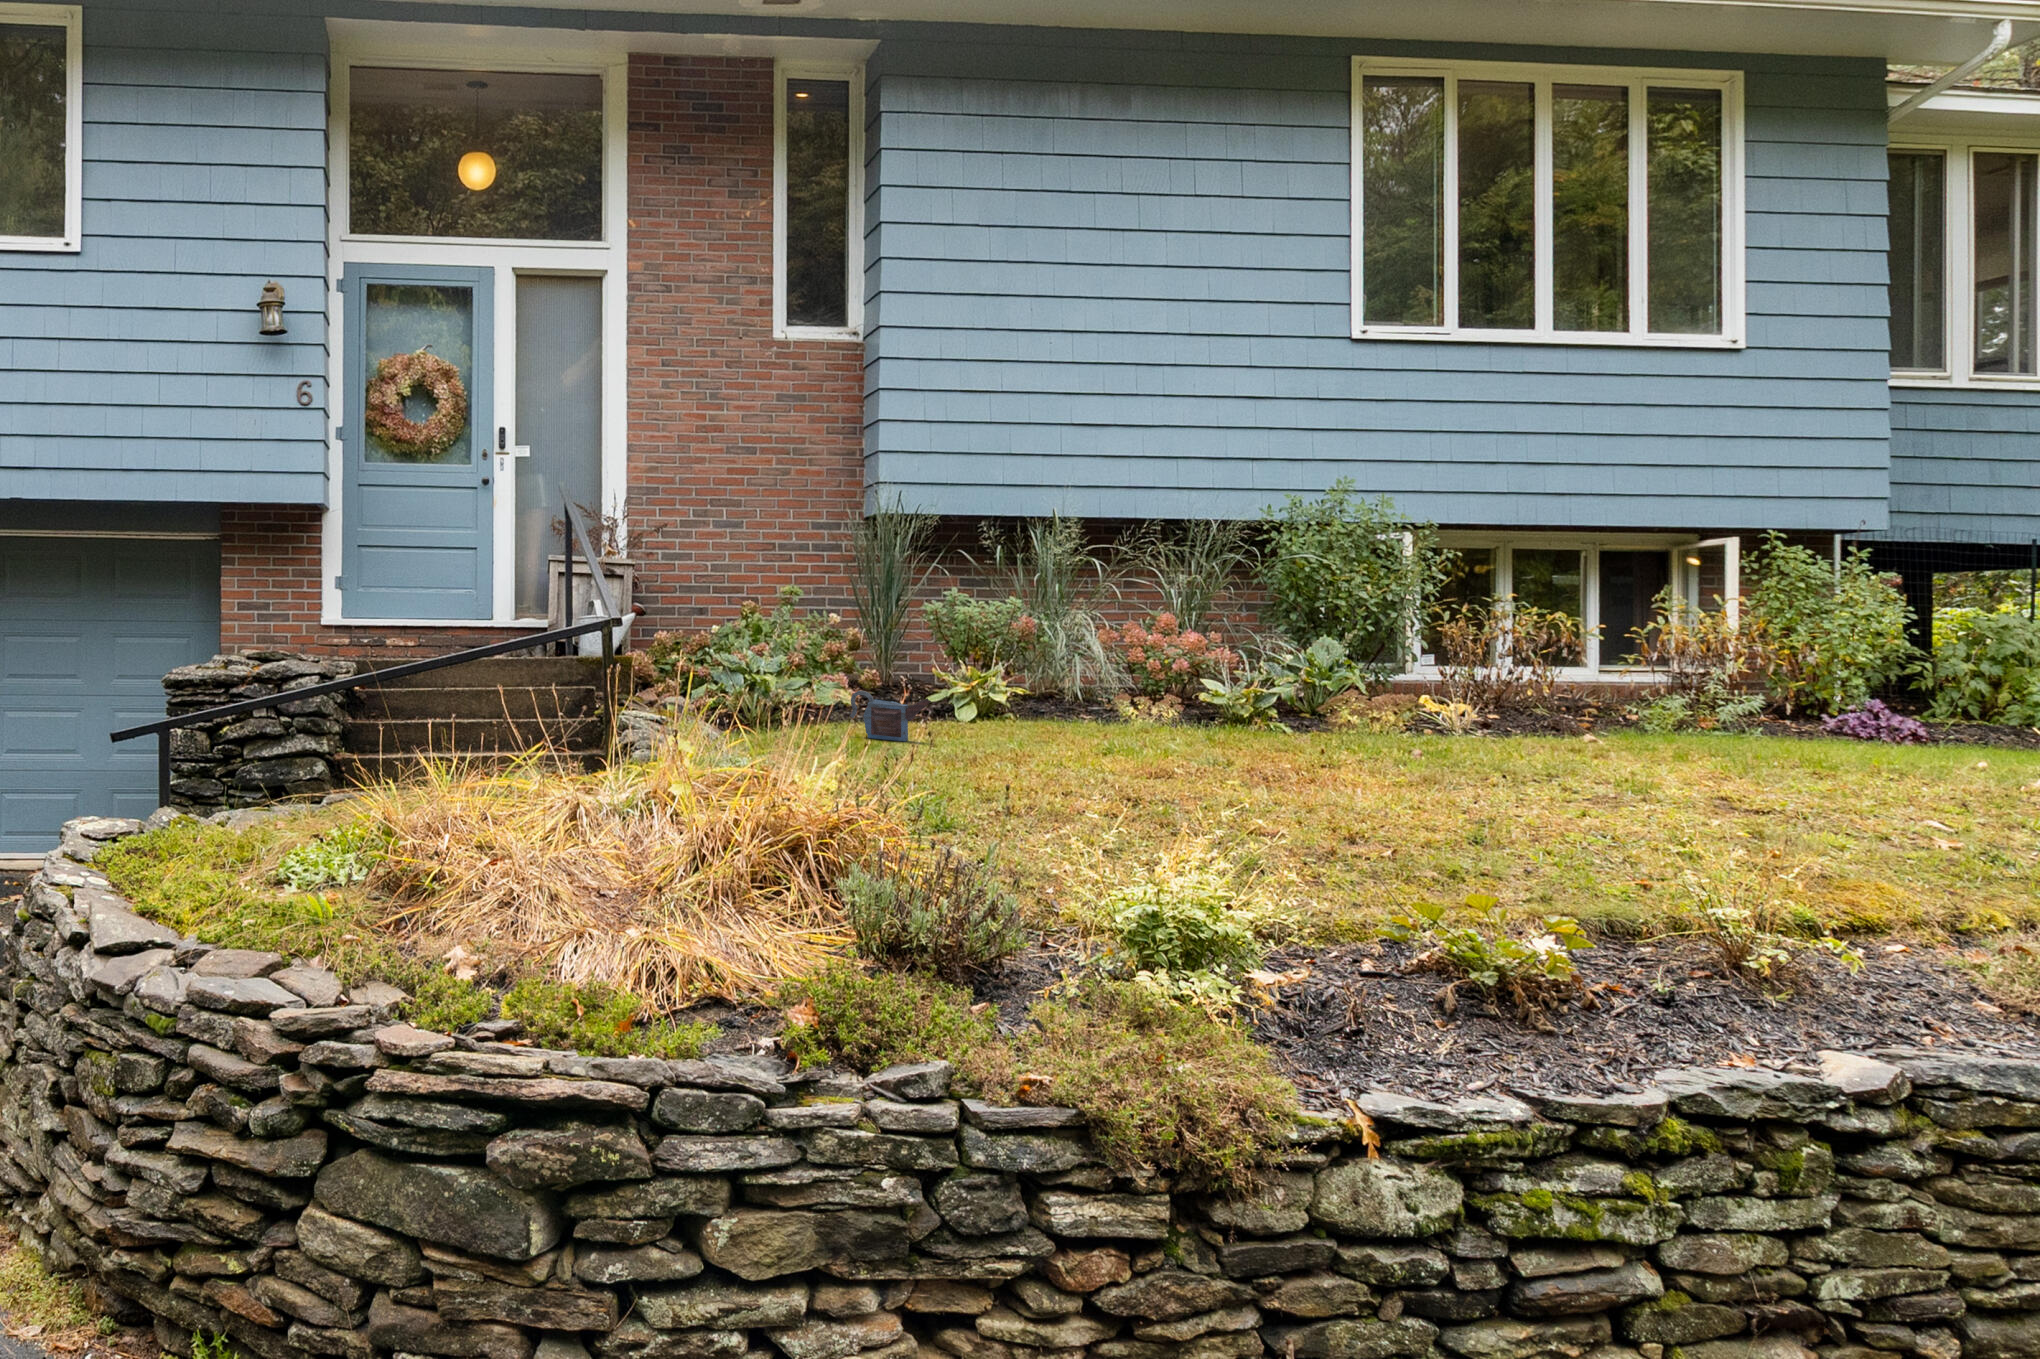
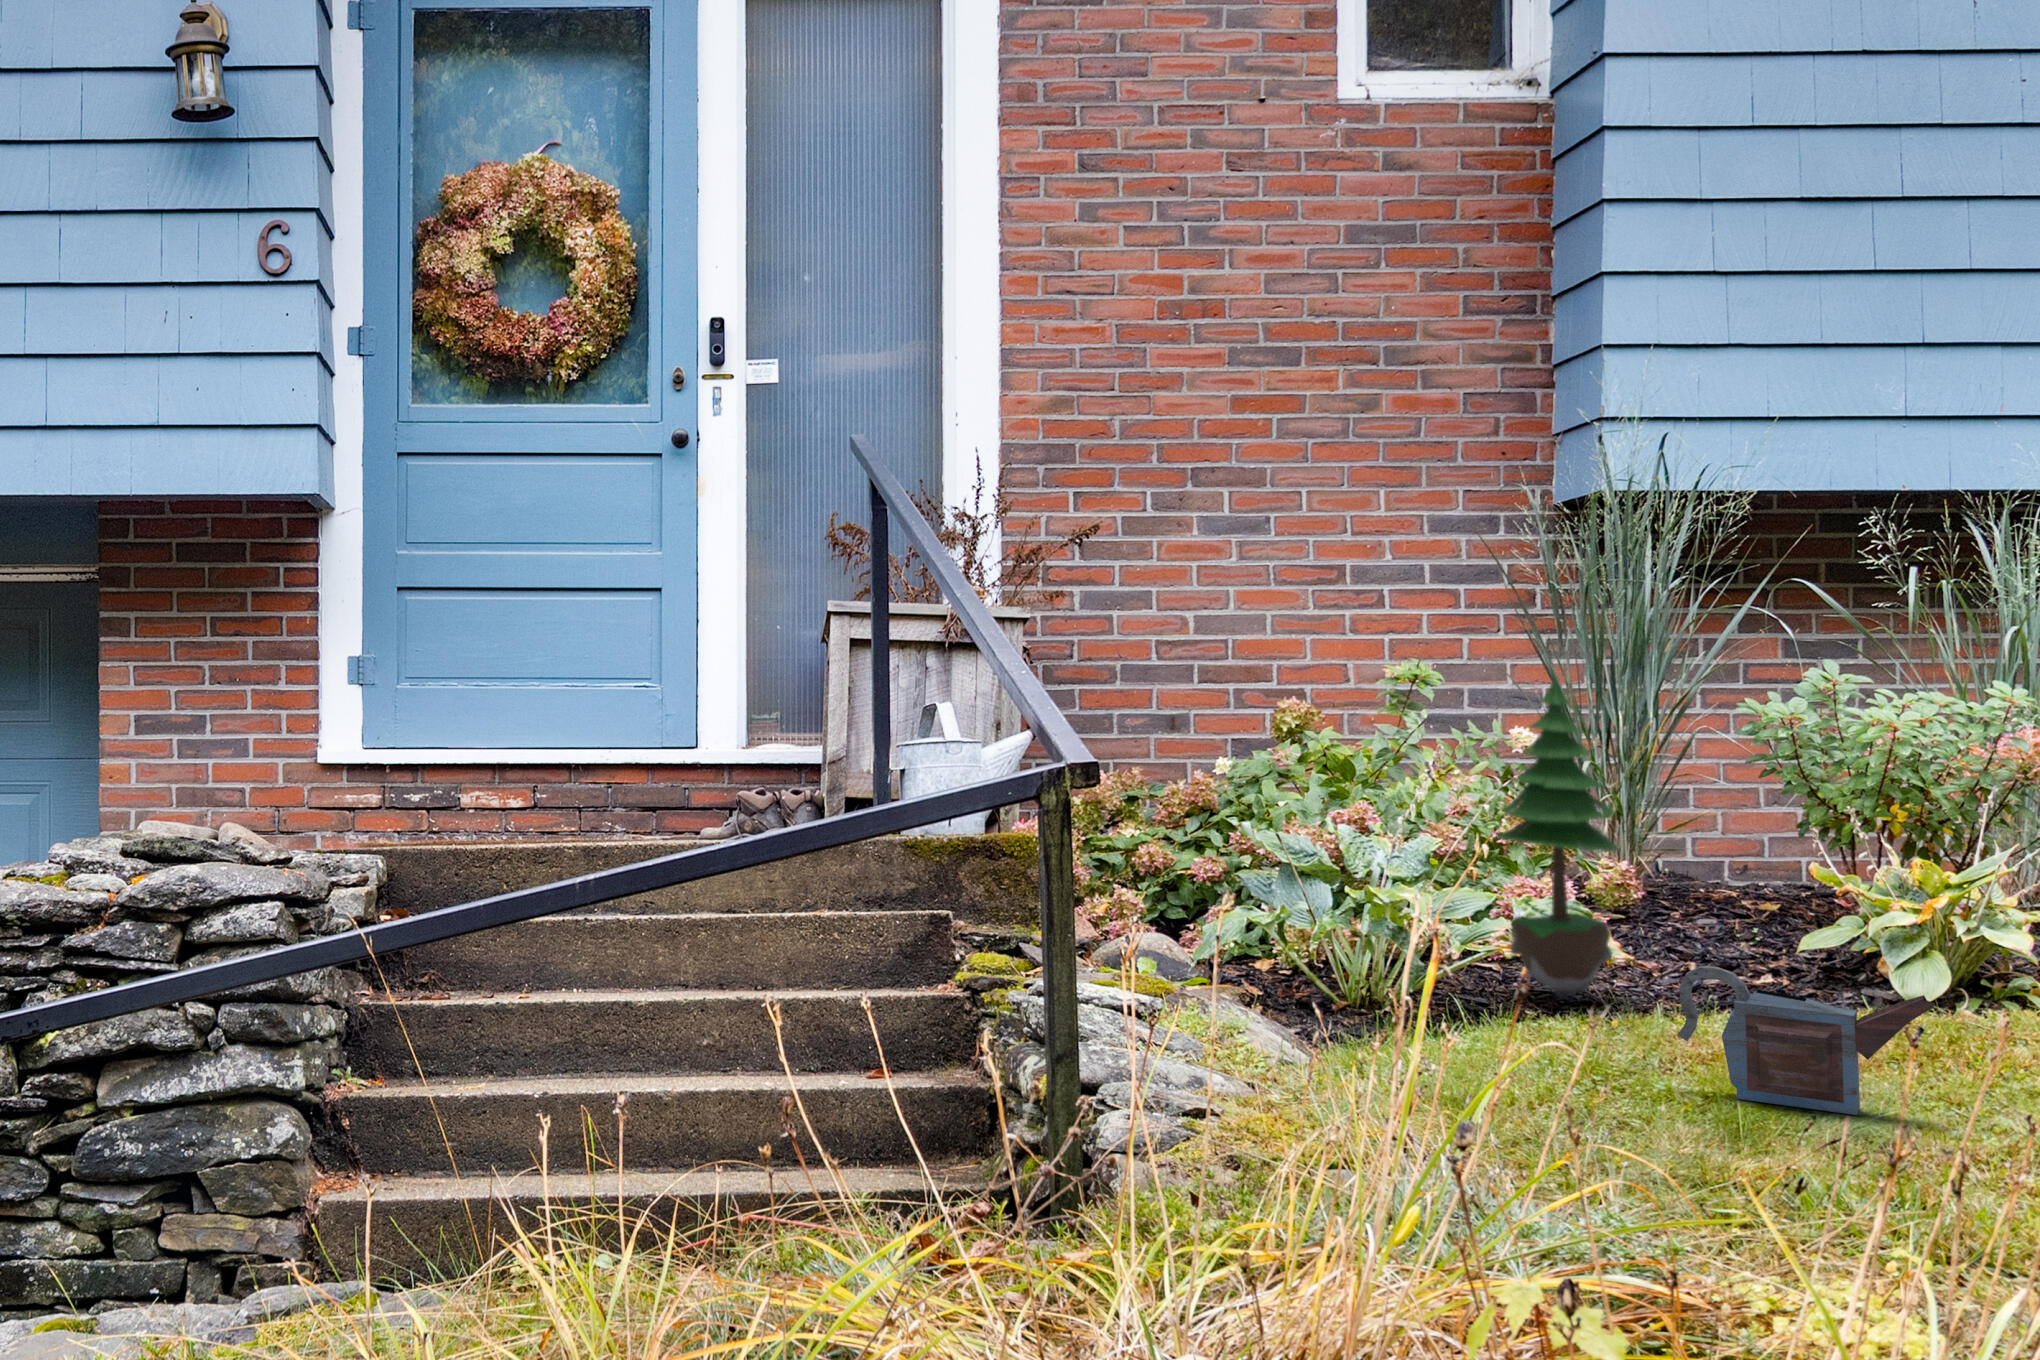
potted tree: none [805,587,851,714] -> present [1496,678,1618,999]

